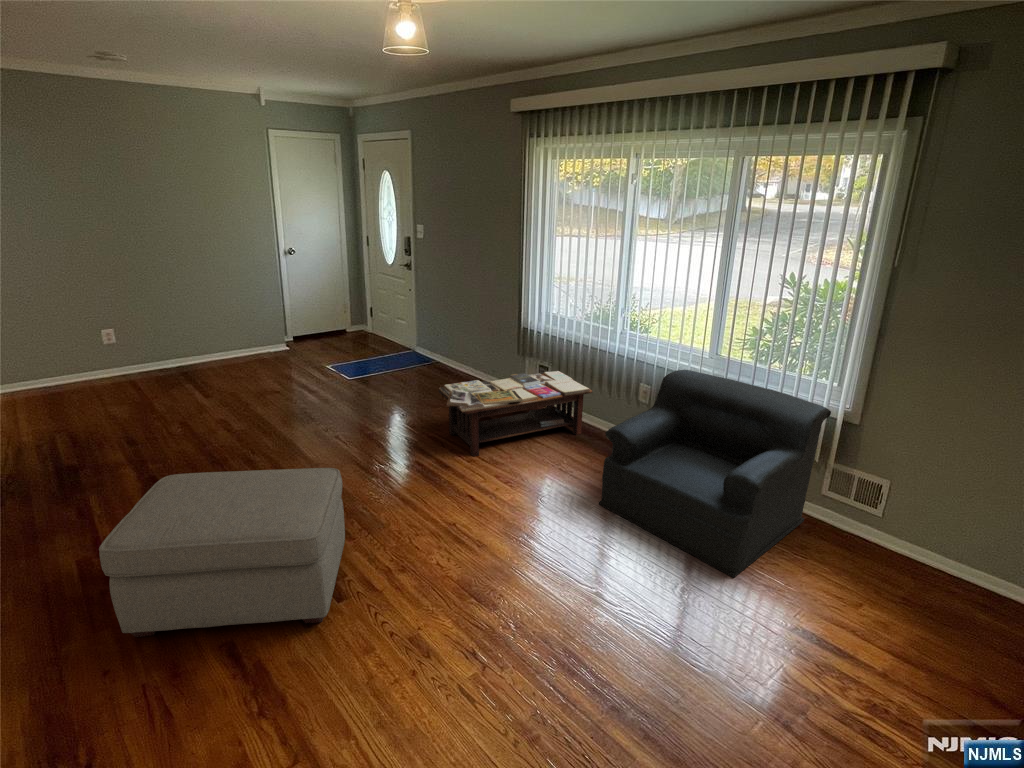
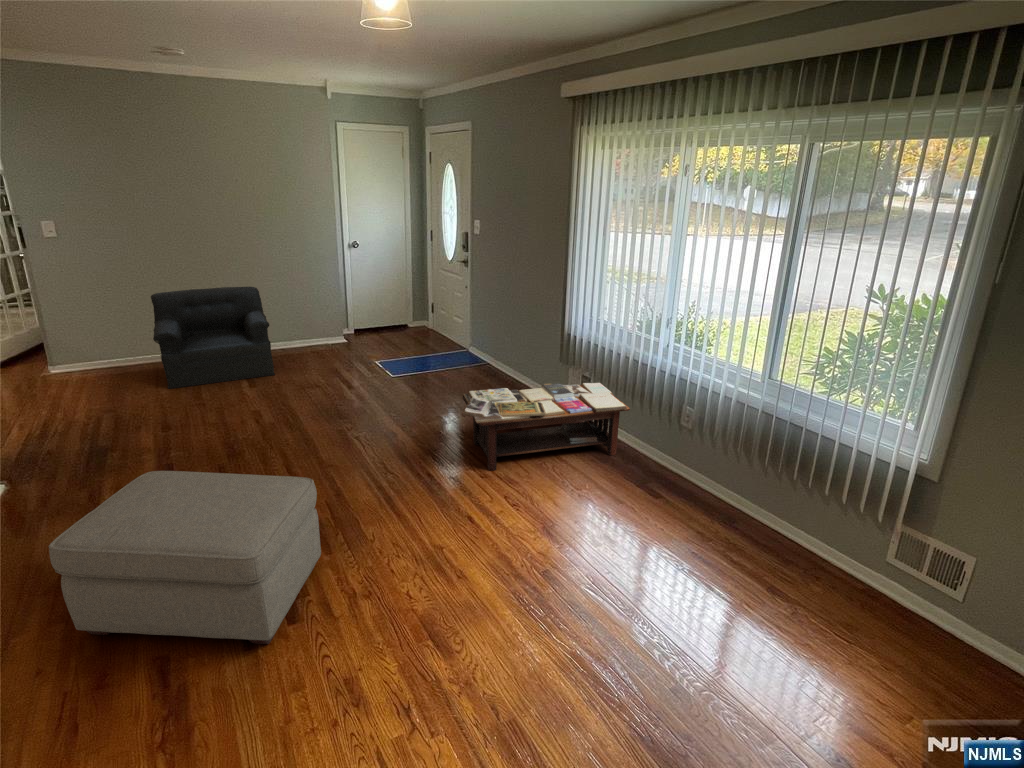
armchair: present [599,370,831,578] -> present [151,287,275,389]

